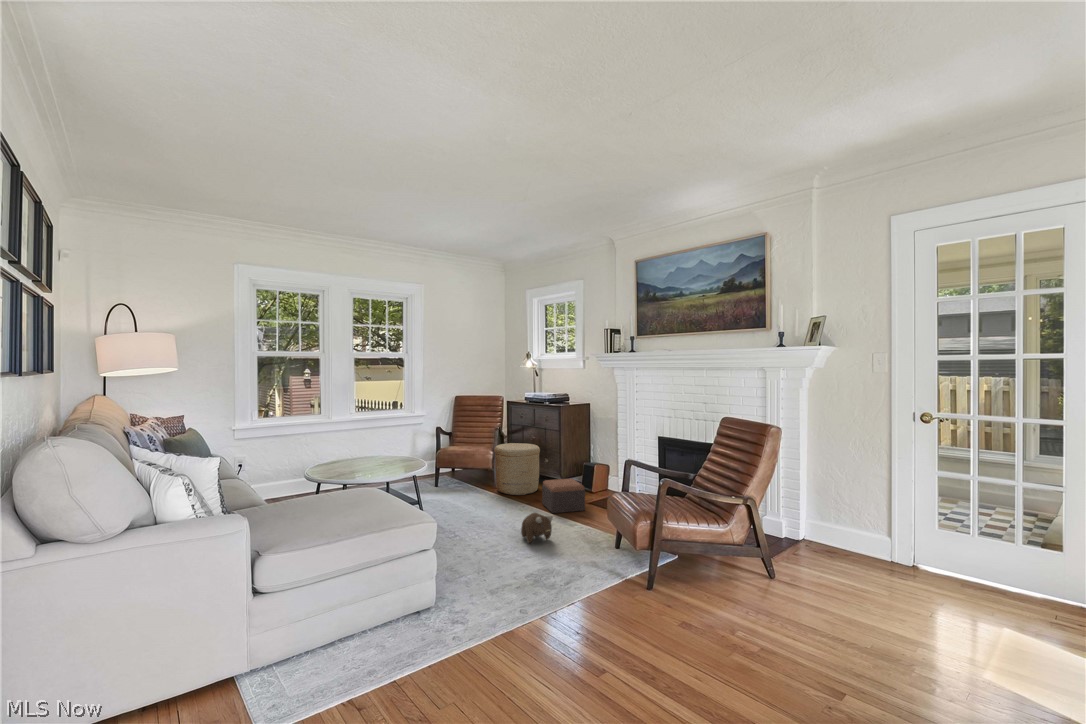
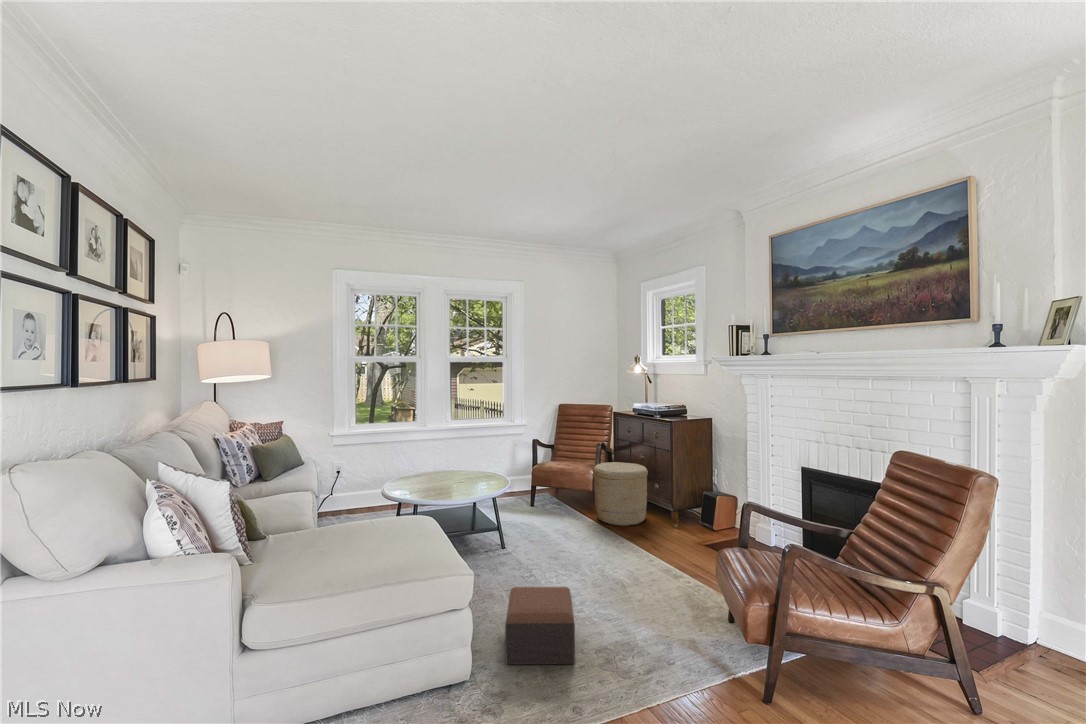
footstool: present [542,479,585,513] -> present [505,587,575,665]
plush toy: present [521,513,553,543] -> none [606,559,644,598]

